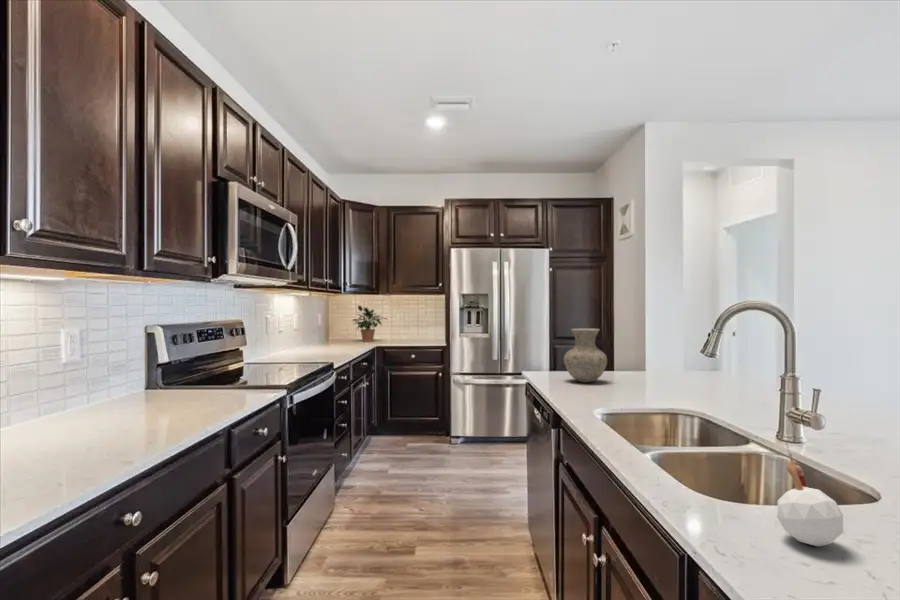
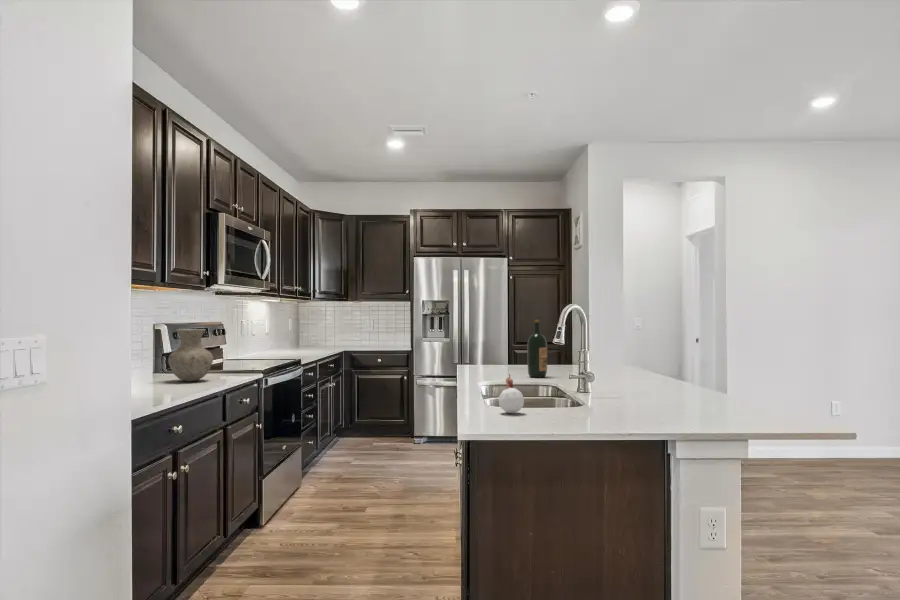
potted plant: present [354,305,386,342] -> none [320,311,358,347]
wine bottle: none [636,321,664,398] -> present [527,320,547,377]
vase: present [564,328,607,382] -> present [168,329,213,382]

